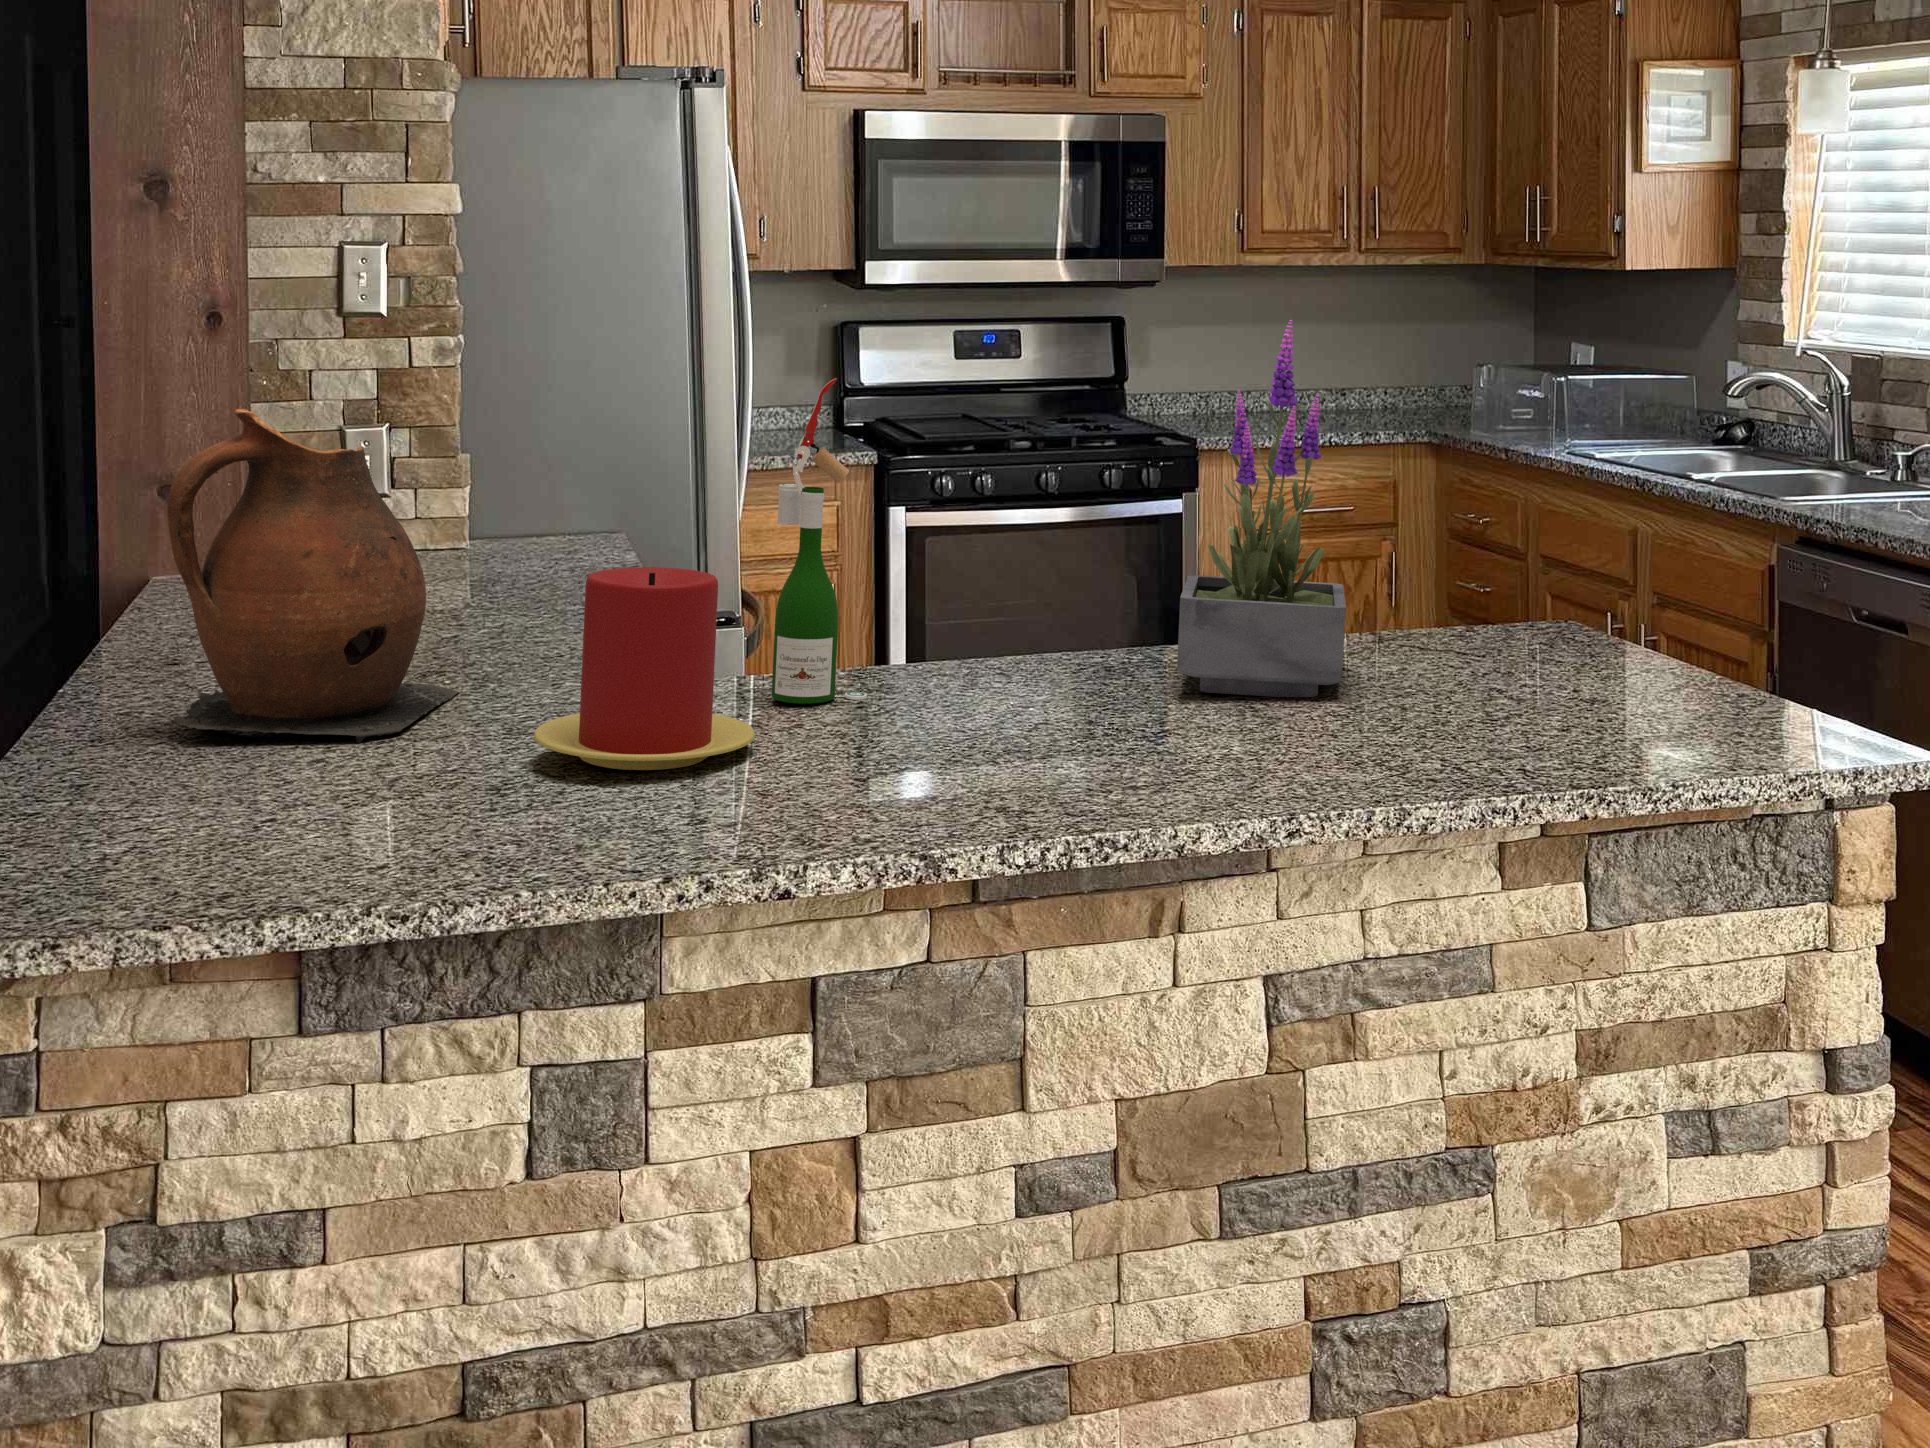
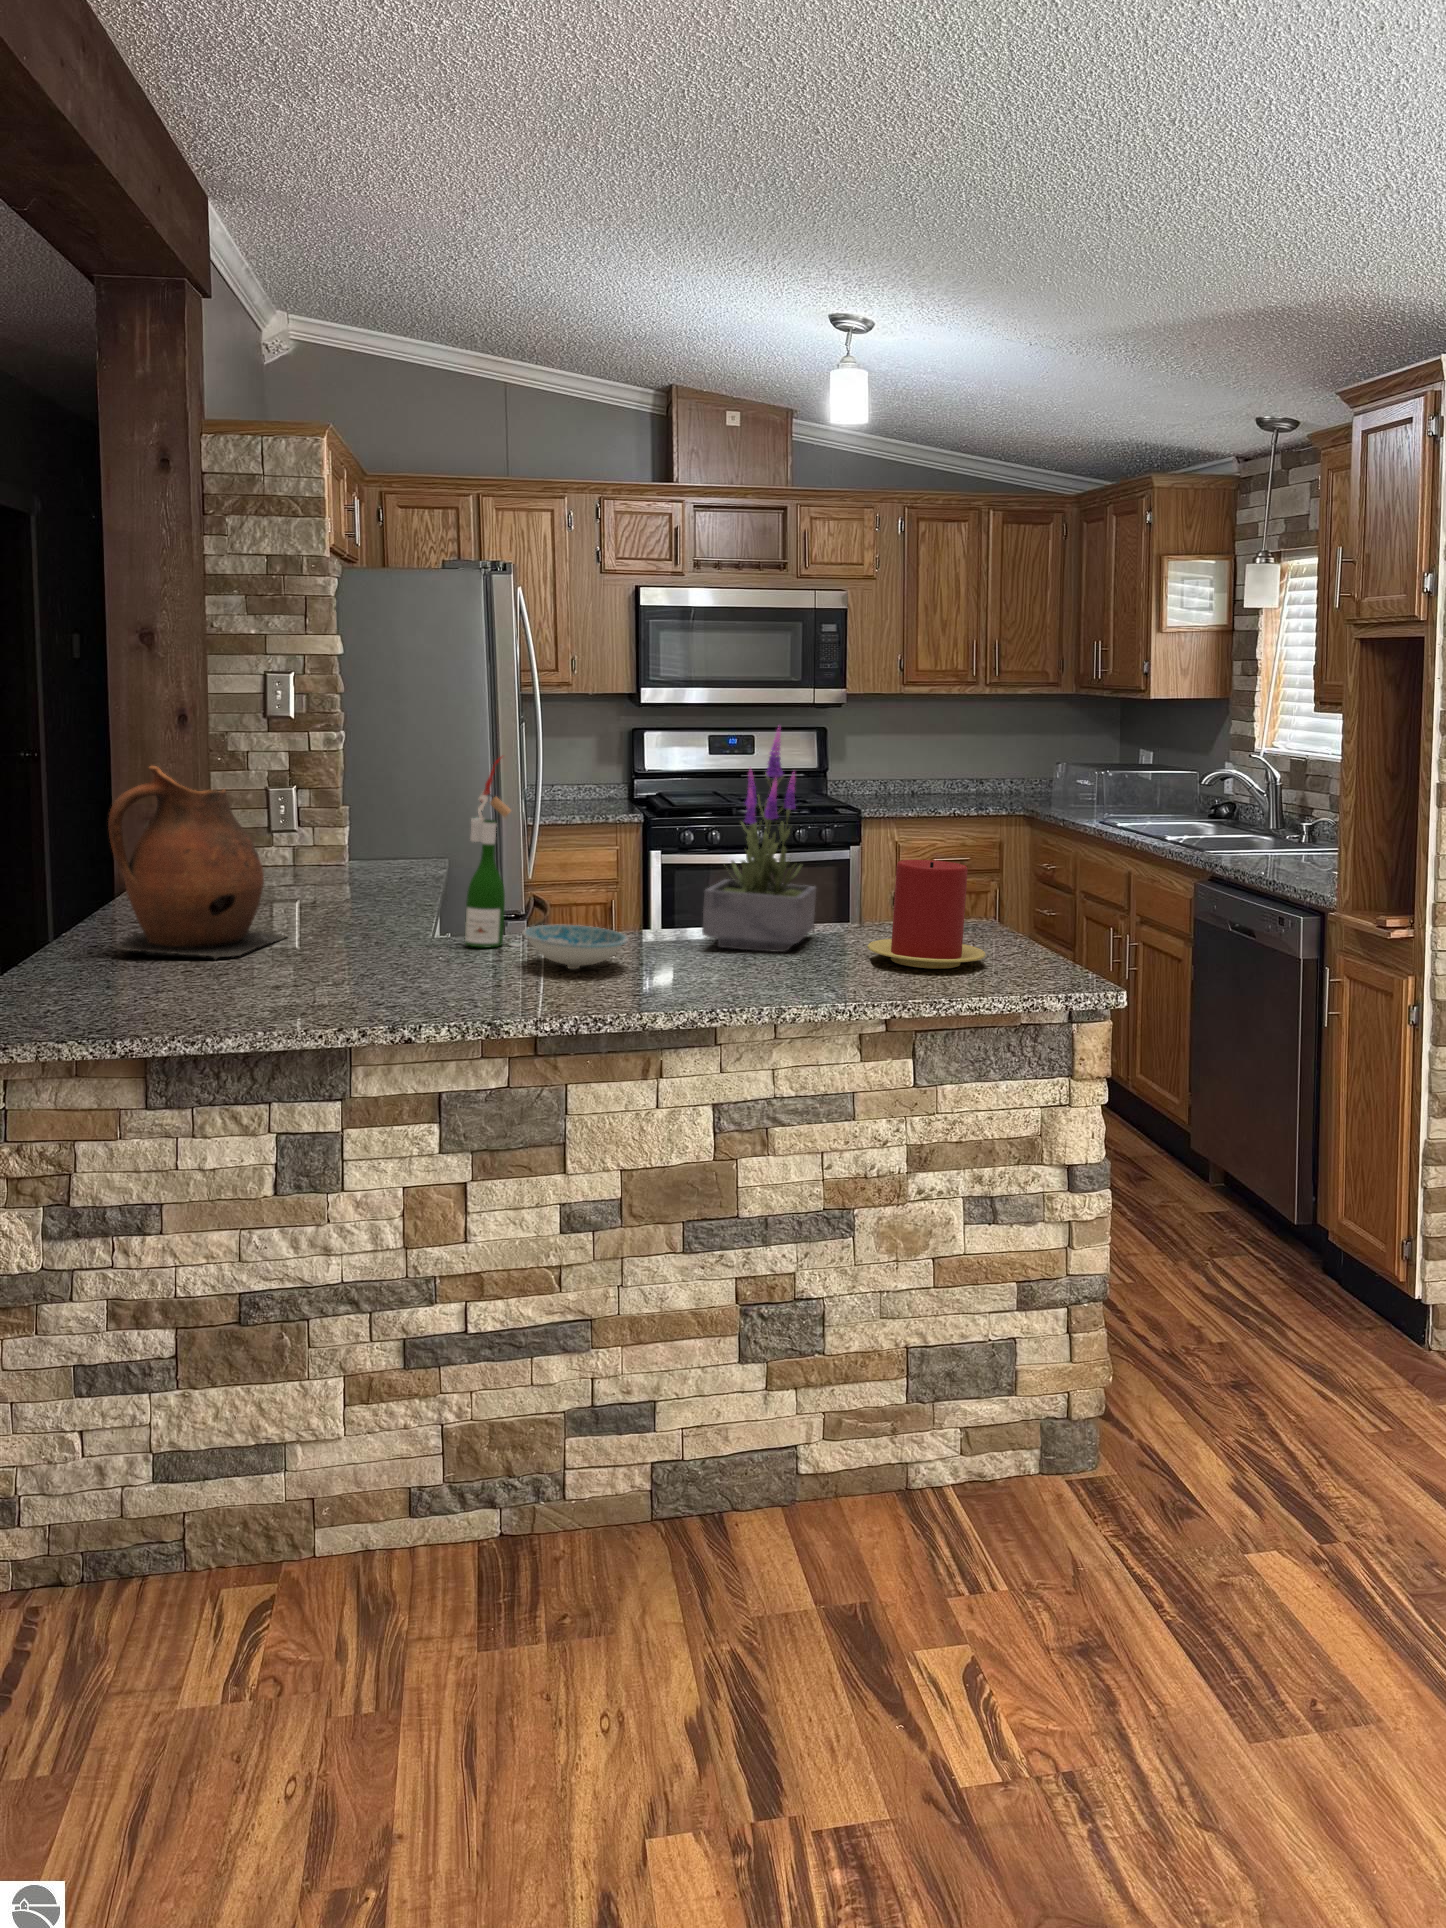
candle: present [534,567,755,770] -> present [868,860,985,969]
ceramic bowl: none [901,664,1085,743] -> present [523,925,628,969]

